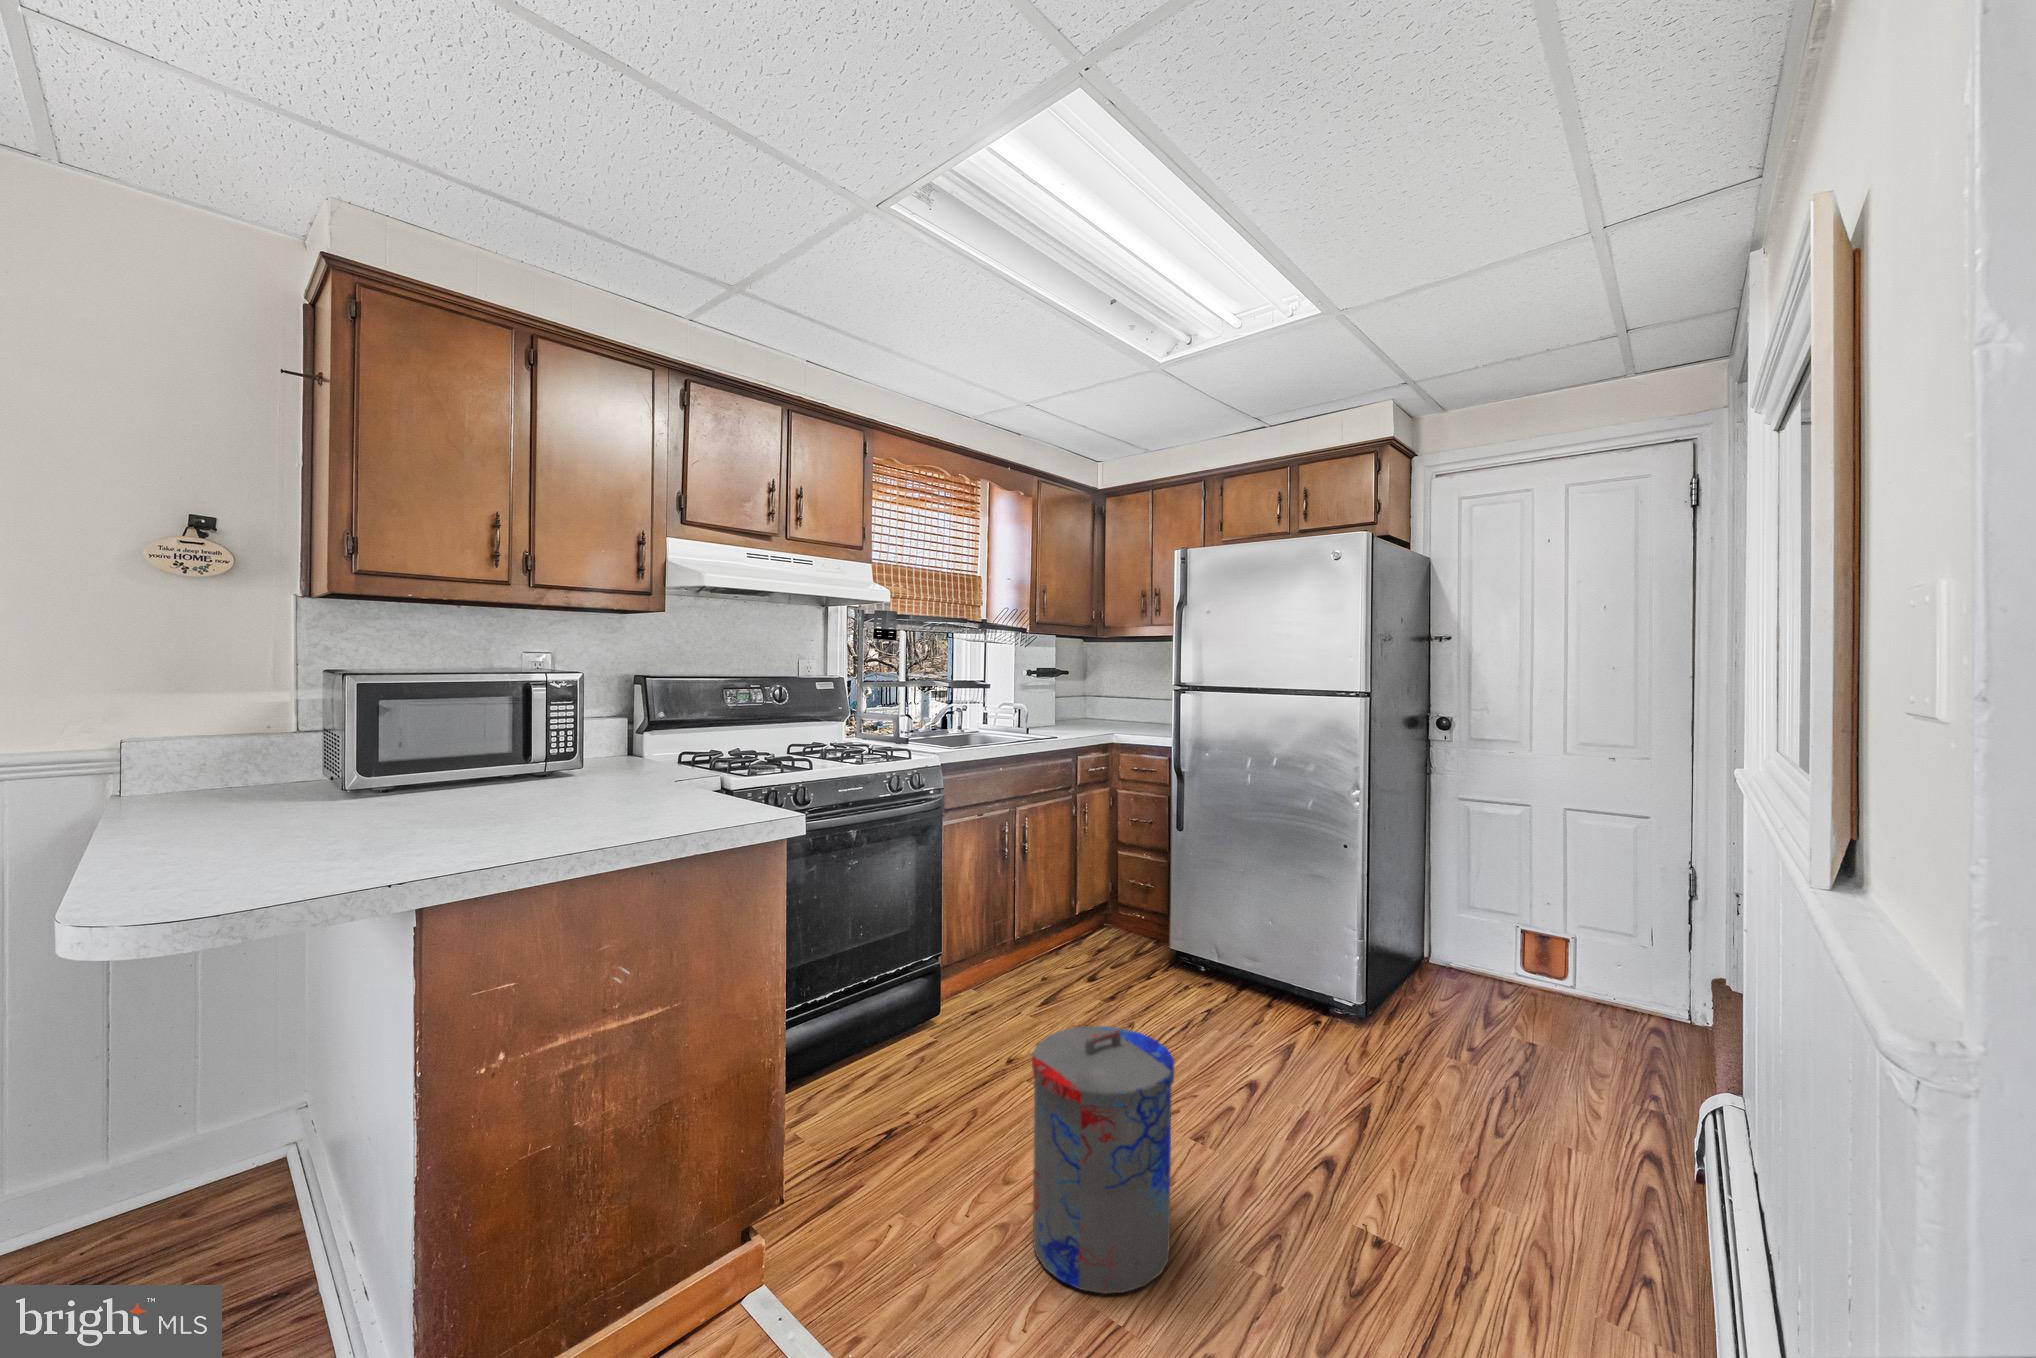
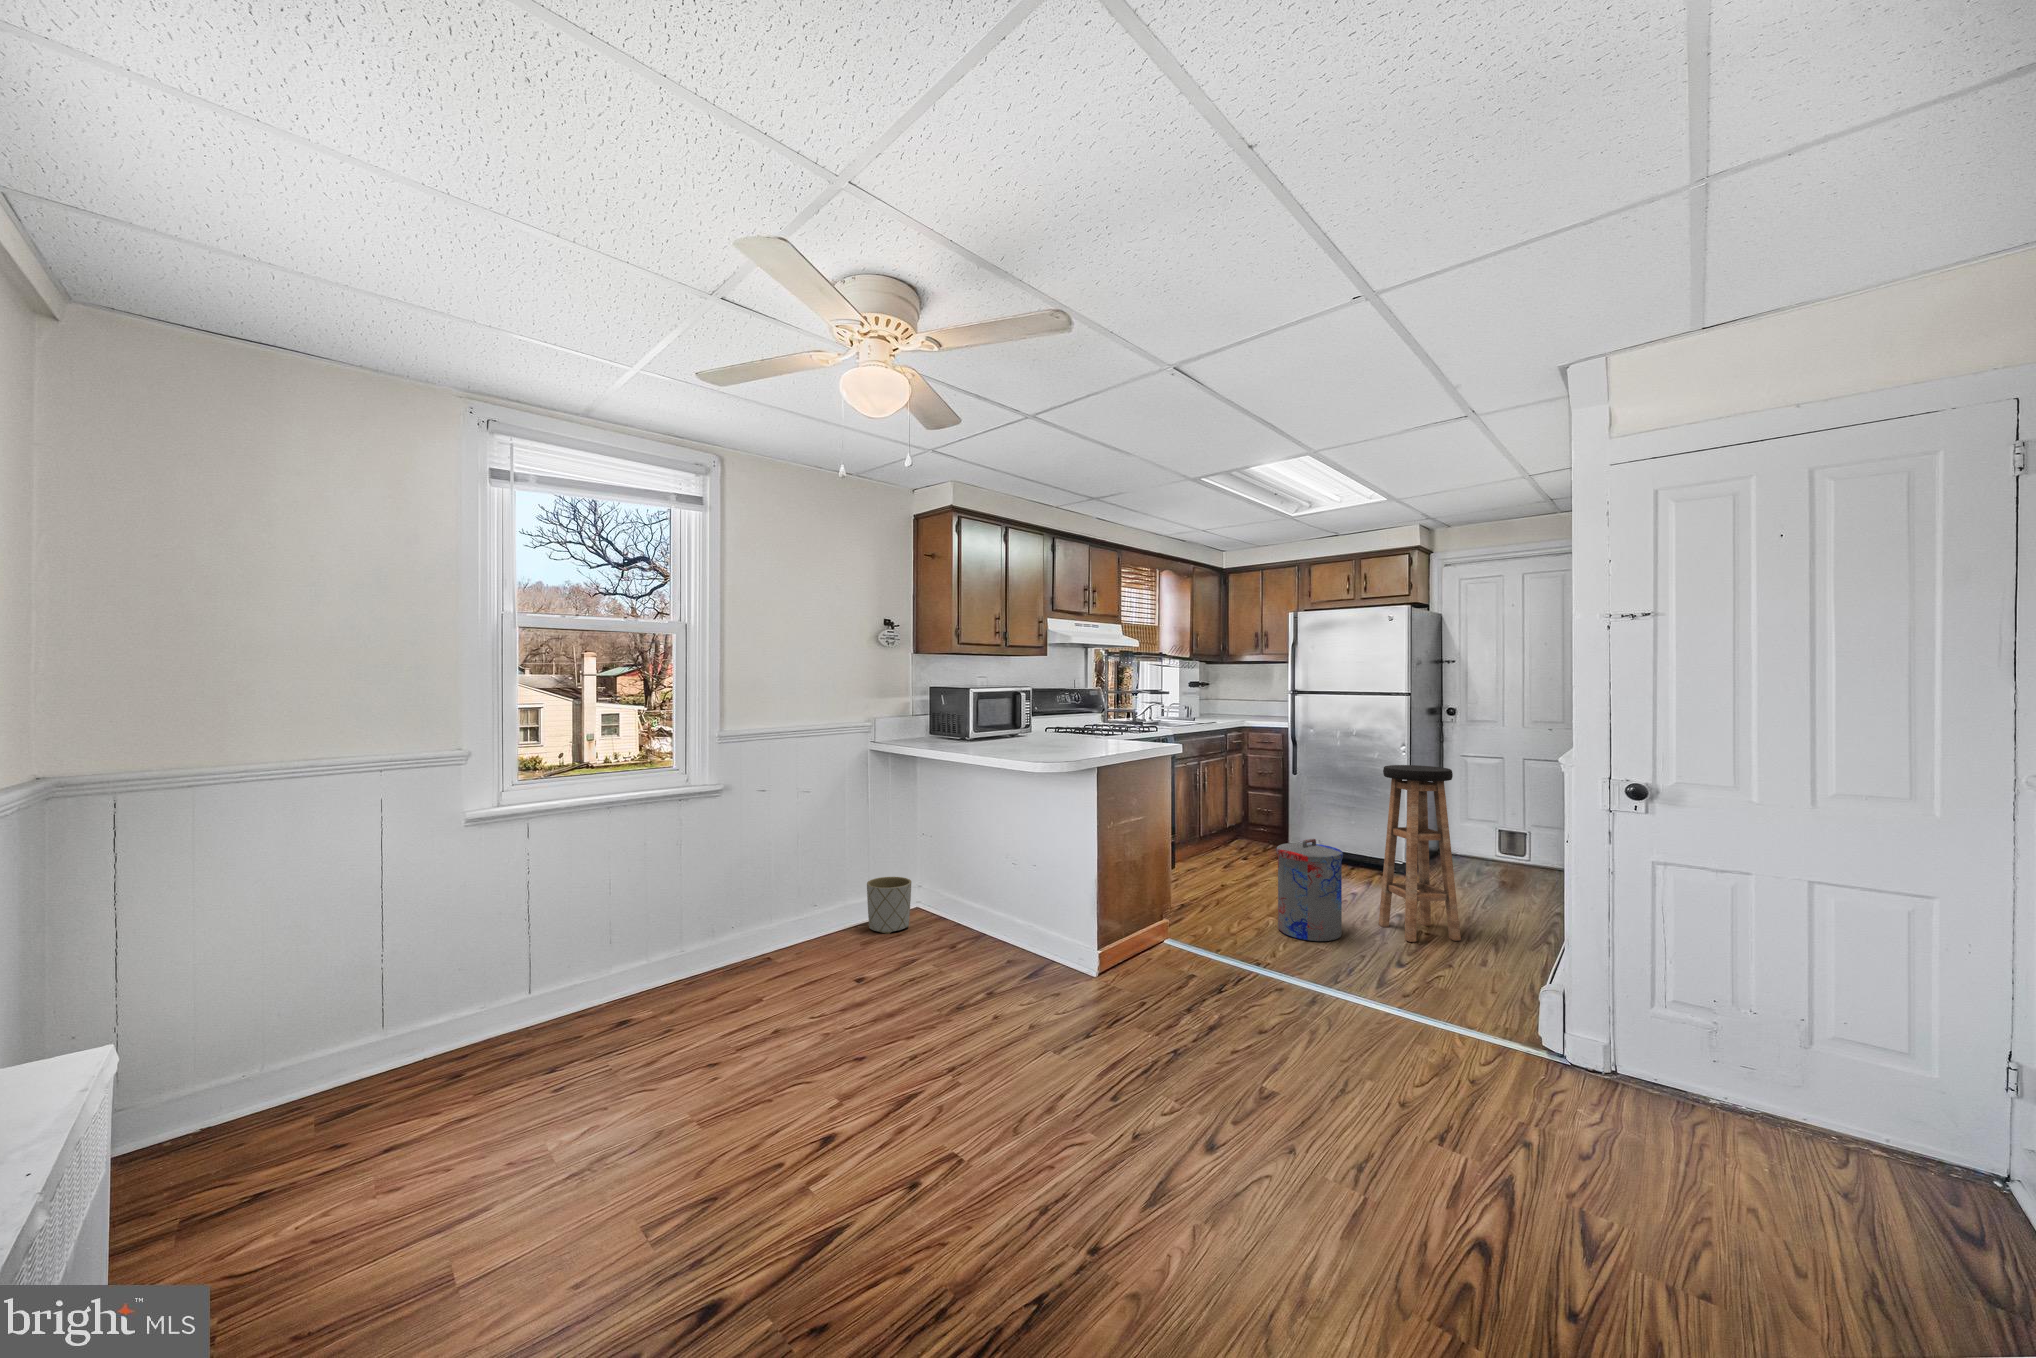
bar stool: none [1265,855,1440,1293] -> present [1379,765,1461,942]
planter: none [101,1091,245,1249] -> present [867,877,911,934]

